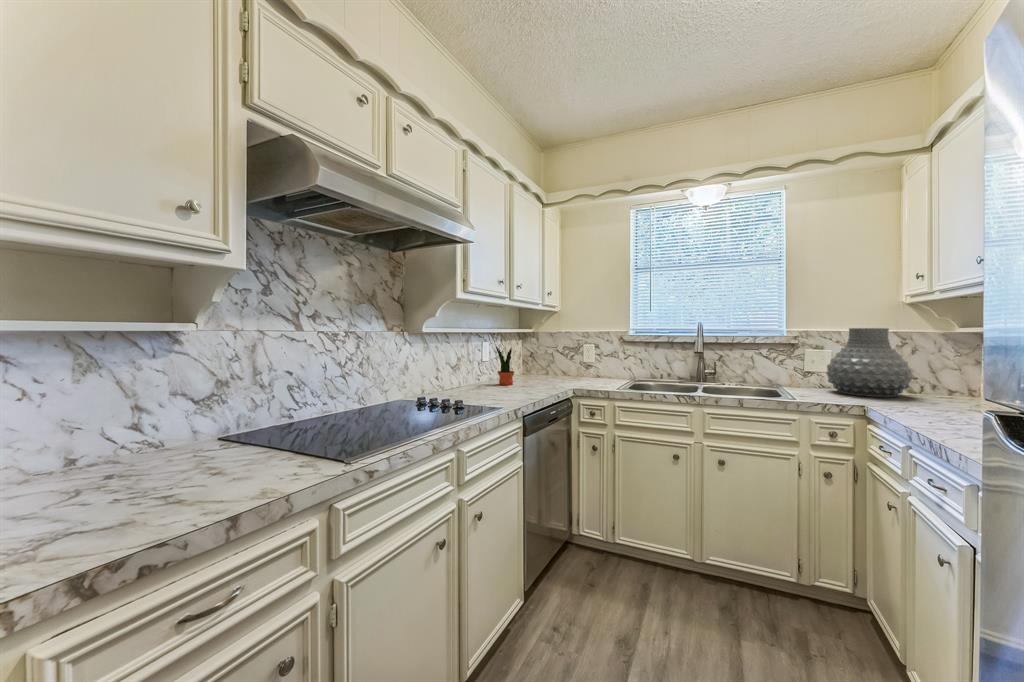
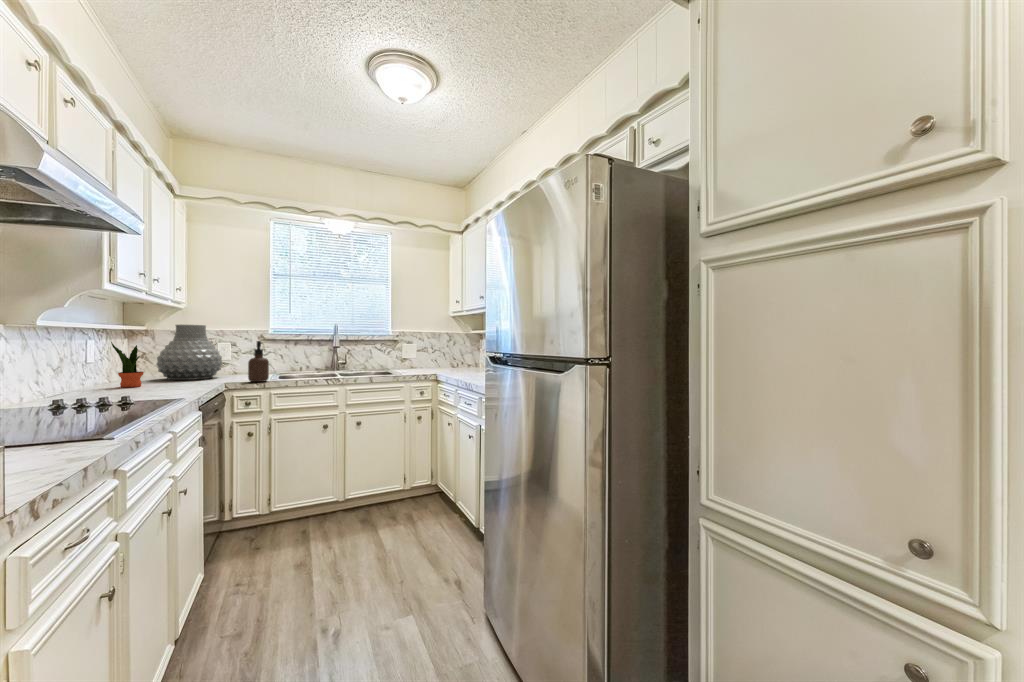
vase: present [826,328,912,397] -> present [157,325,222,380]
soap dispenser: none [594,346,614,391] -> present [248,341,269,382]

